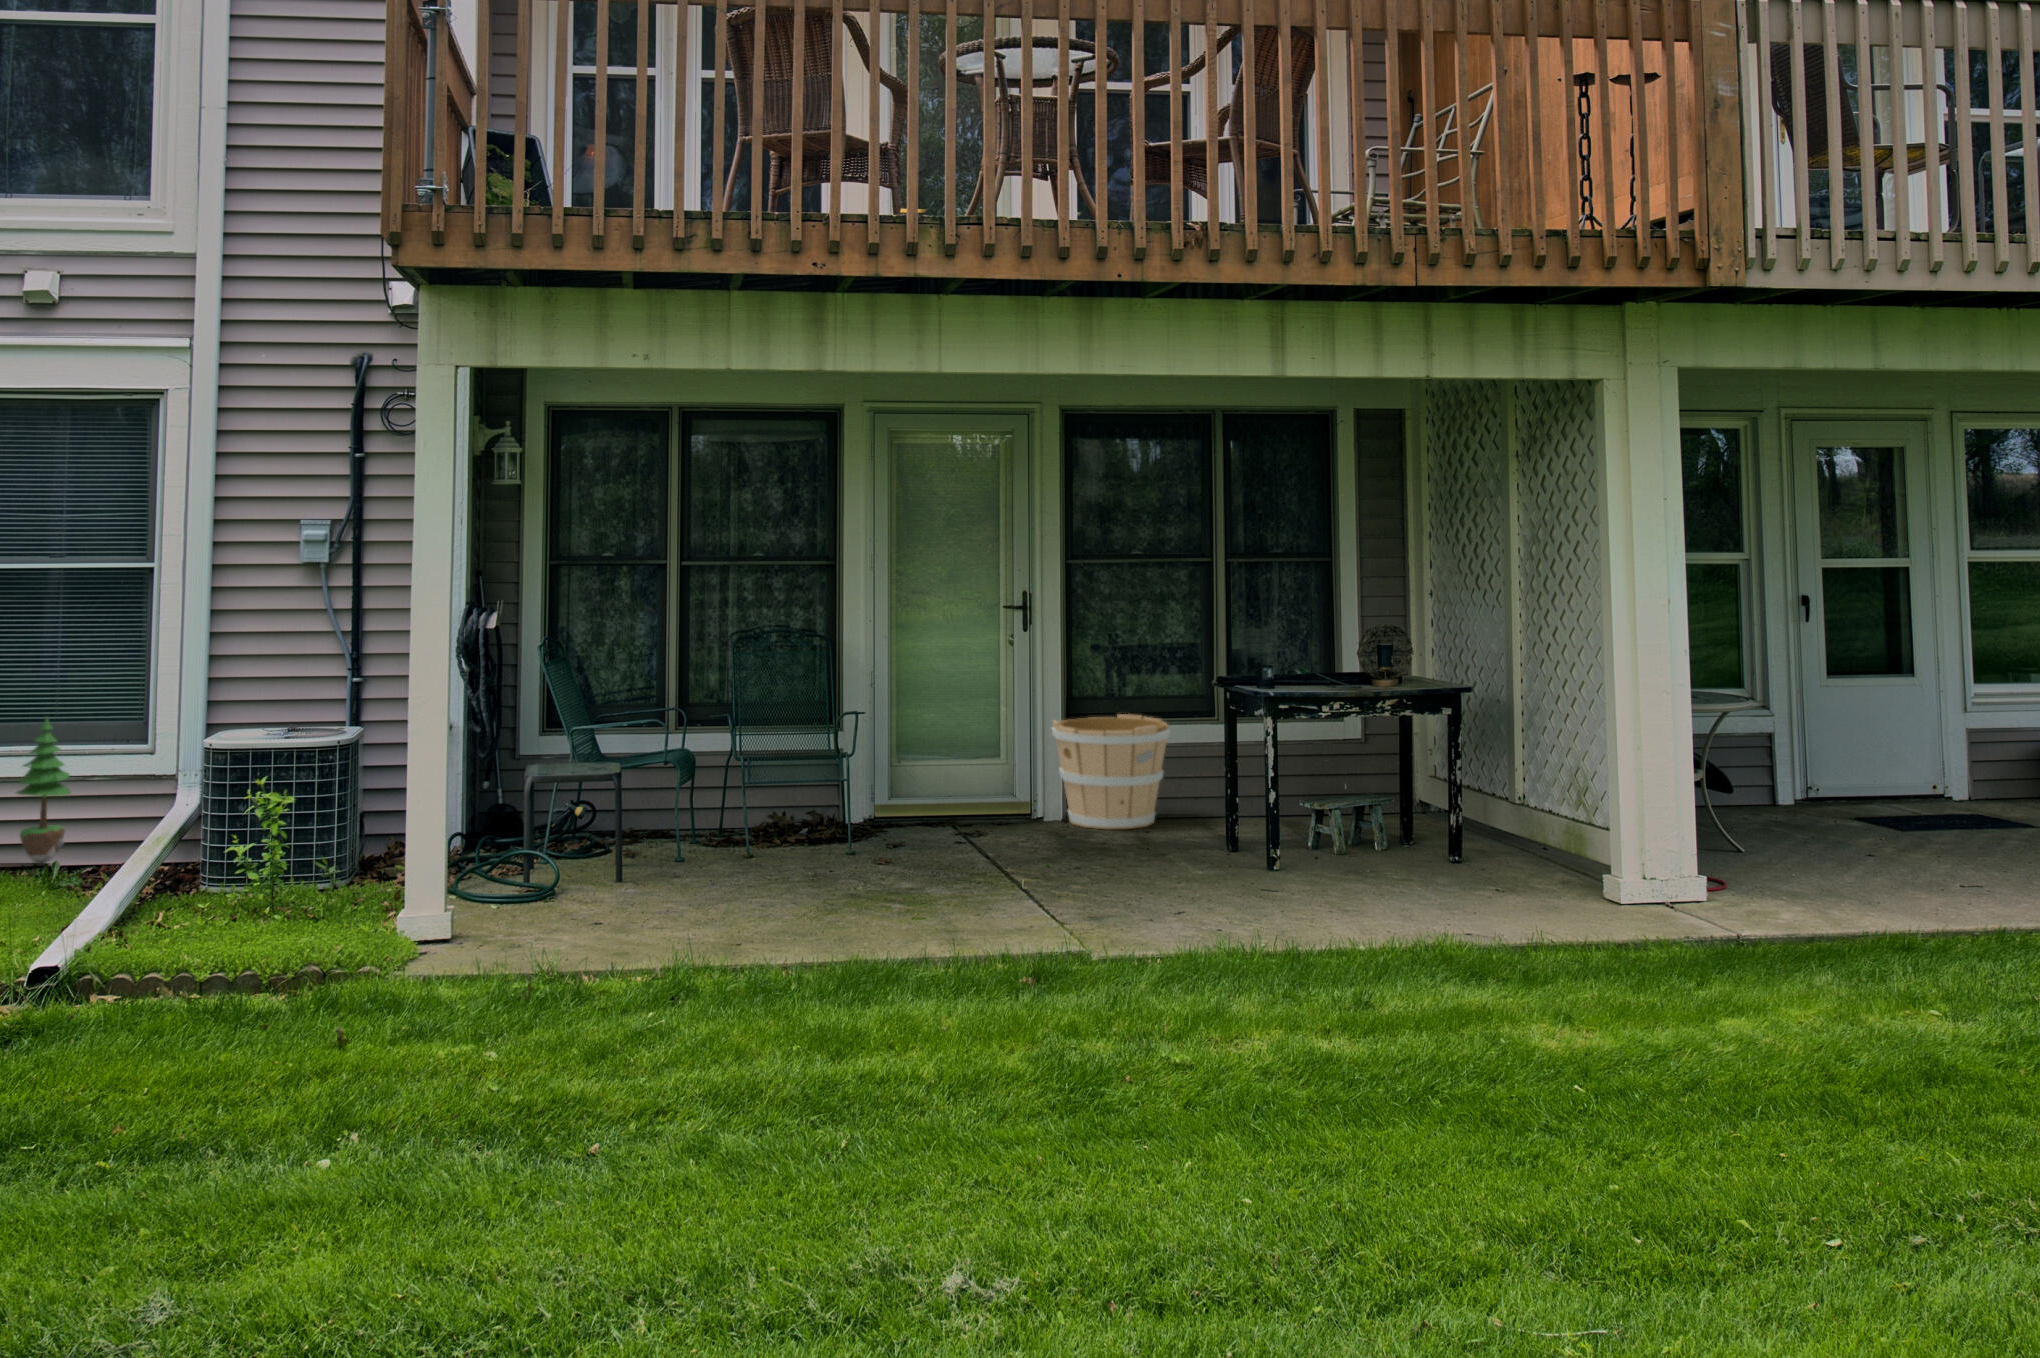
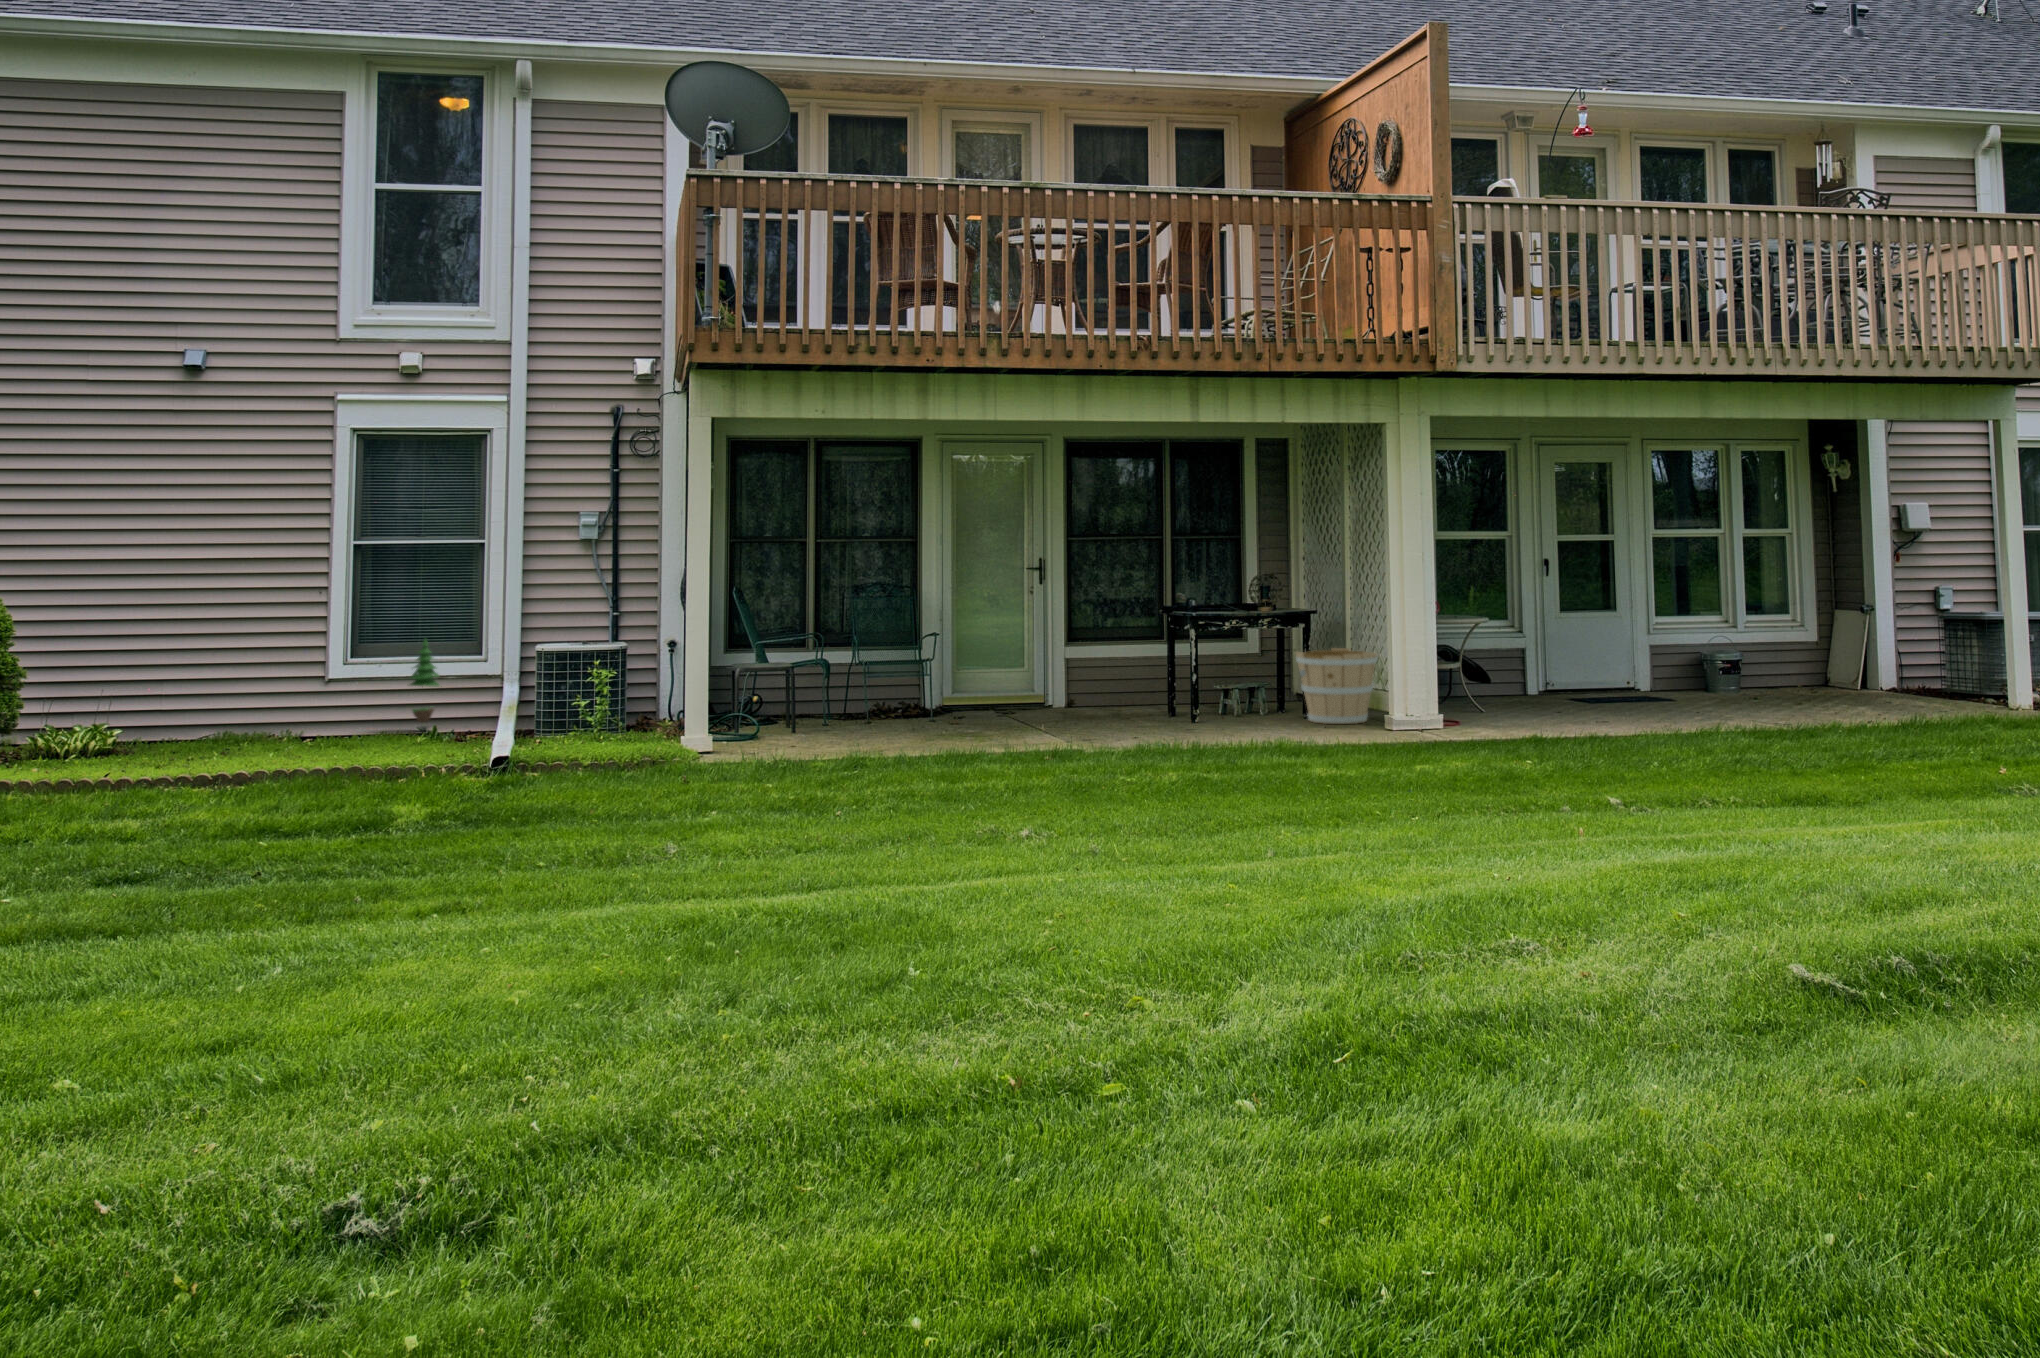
wooden bucket: present [1052,714,1170,829] -> present [1296,648,1378,724]

